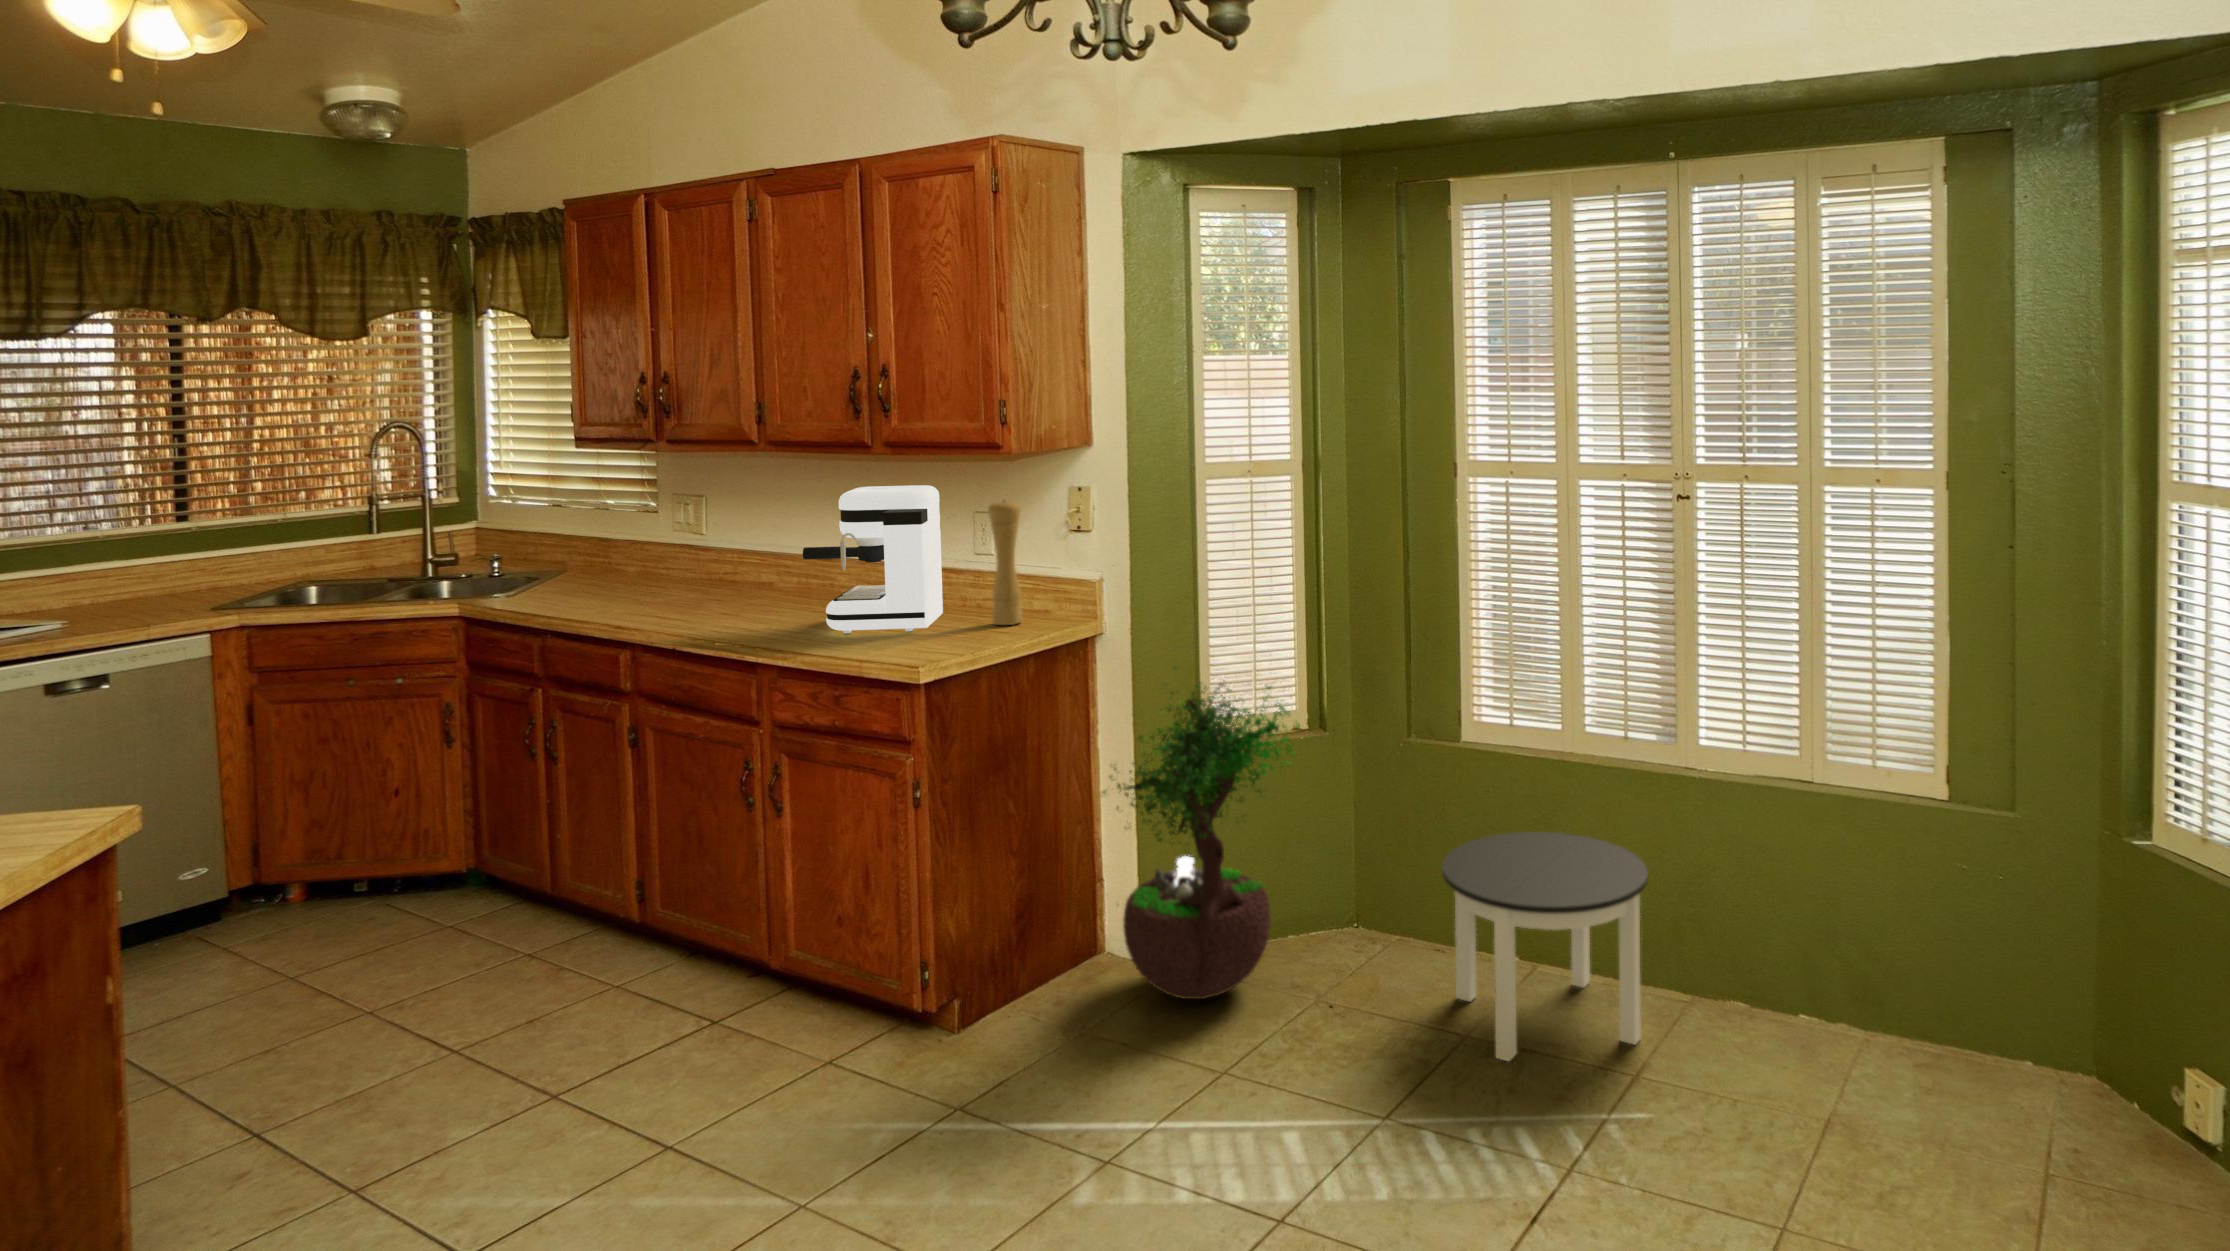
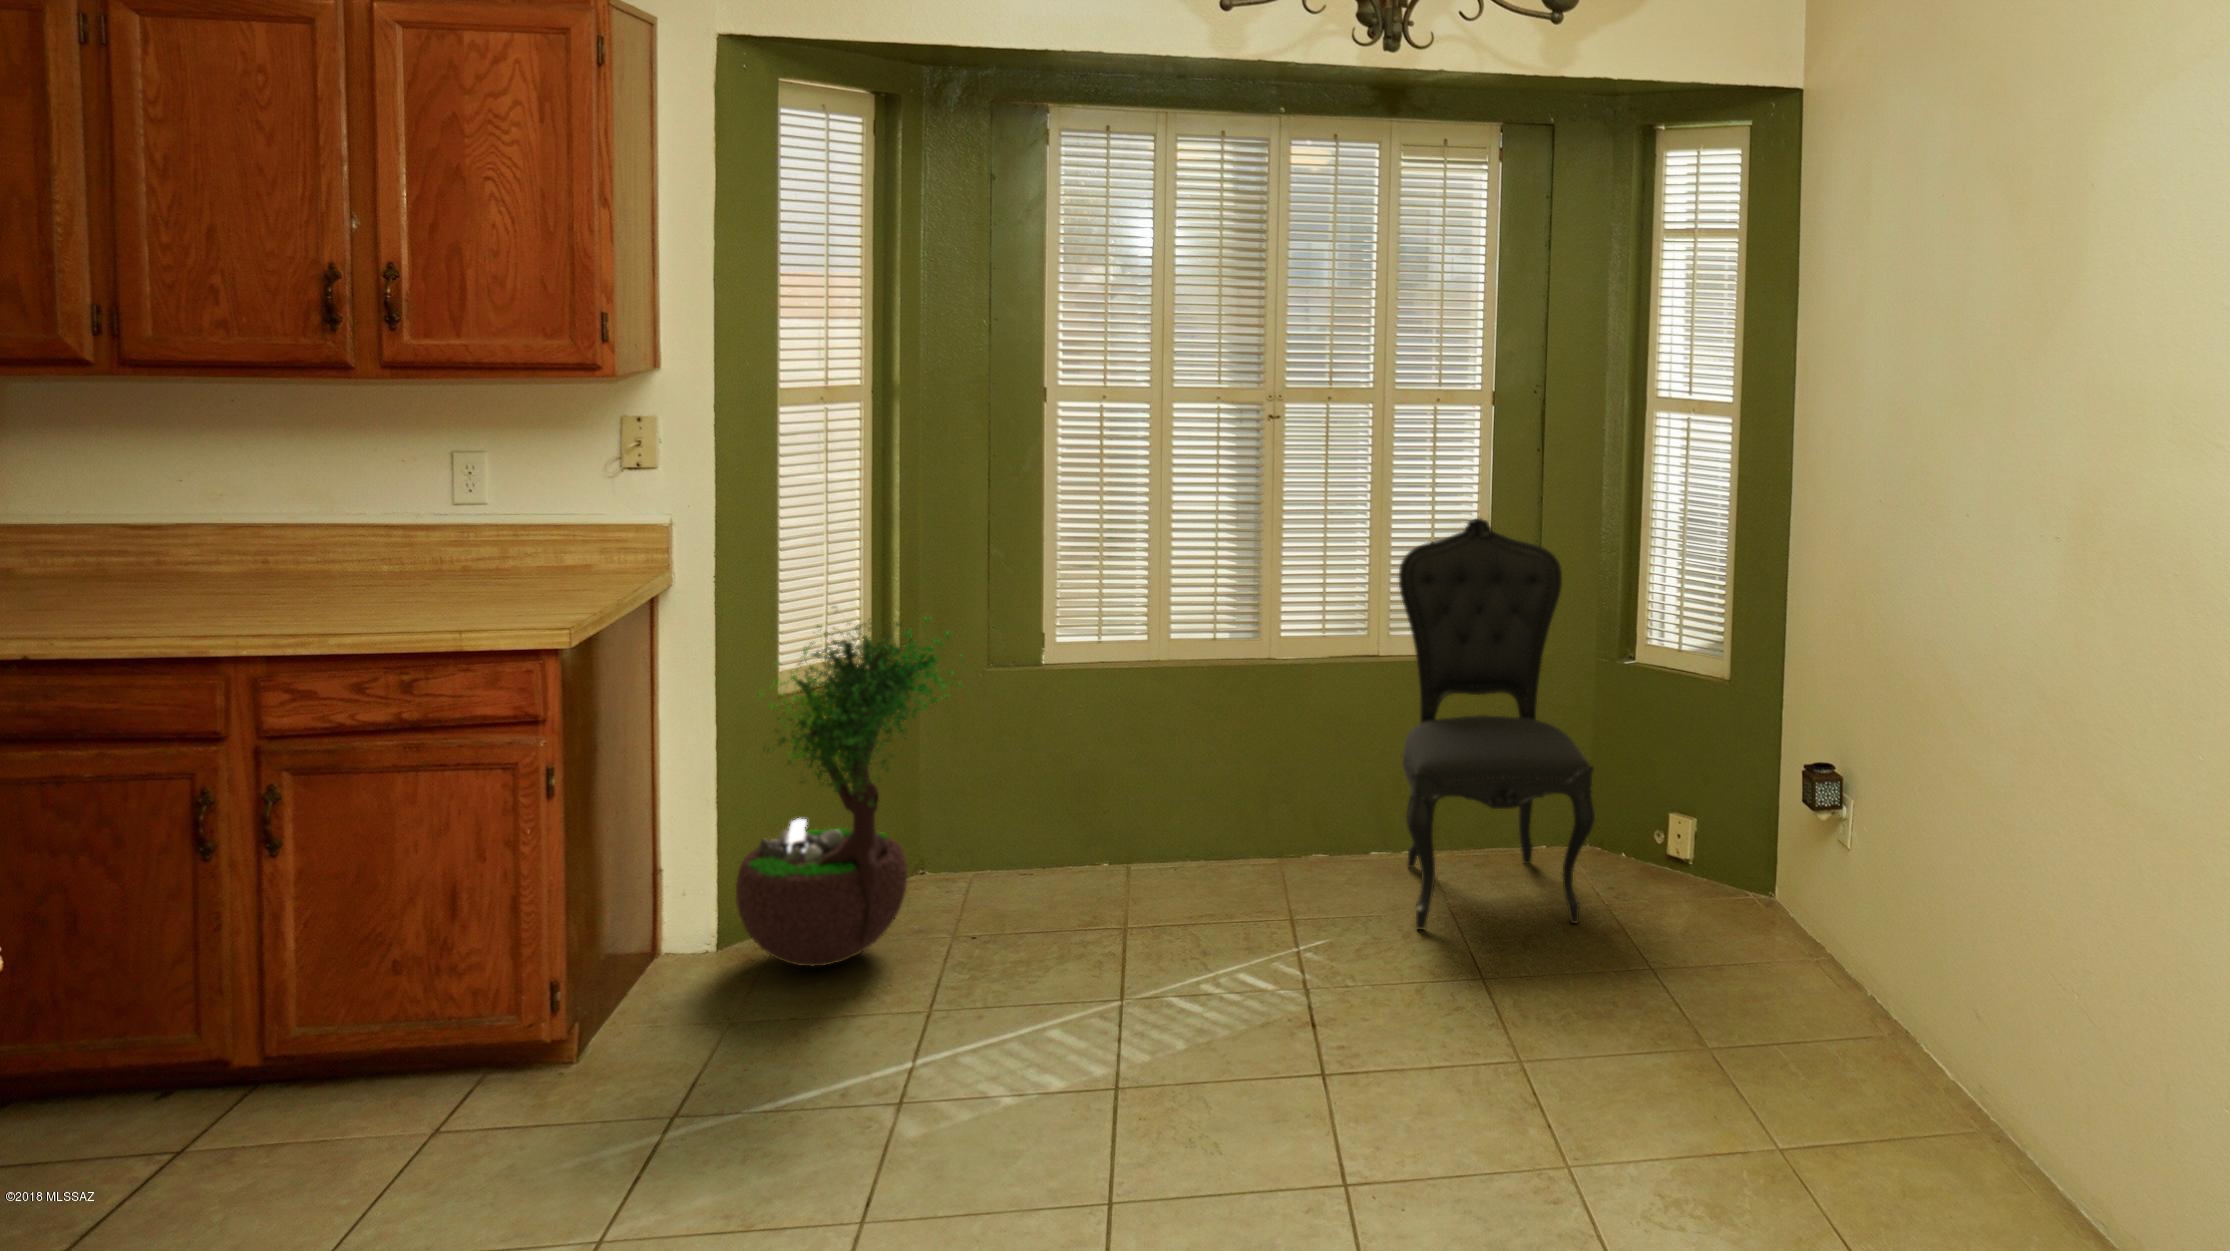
coffee maker: present [803,485,943,633] -> none [242,418,470,608]
pepper mill: present [988,500,1022,625] -> none [538,433,581,584]
dining chair: none [1742,629,2019,1196] -> present [1399,519,1595,929]
round table: present [1442,832,1648,1061] -> none [1087,735,1279,935]

